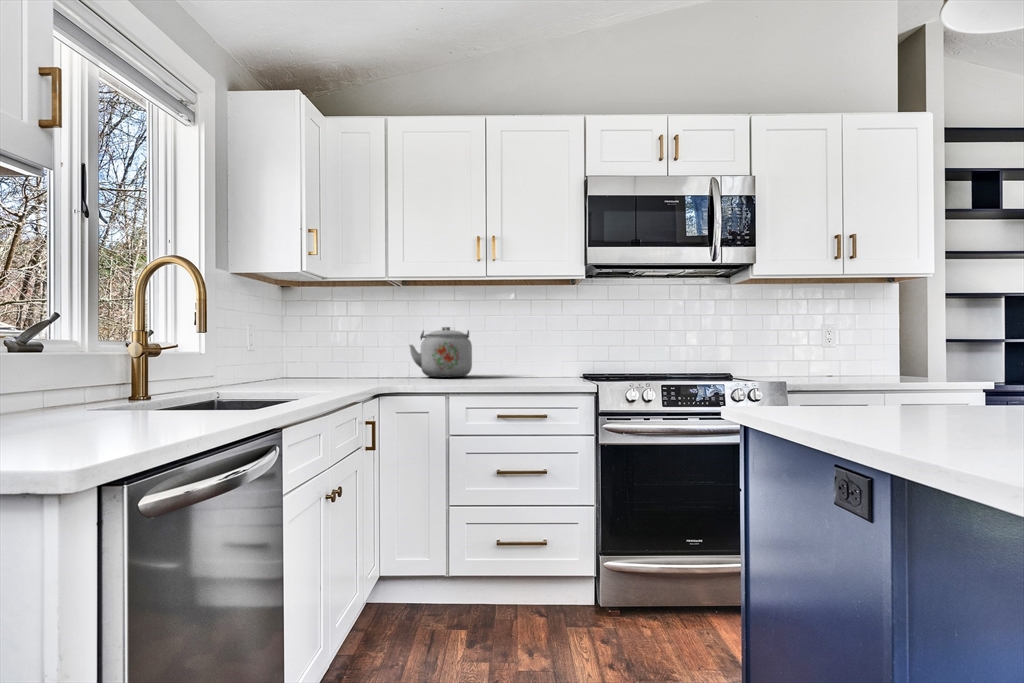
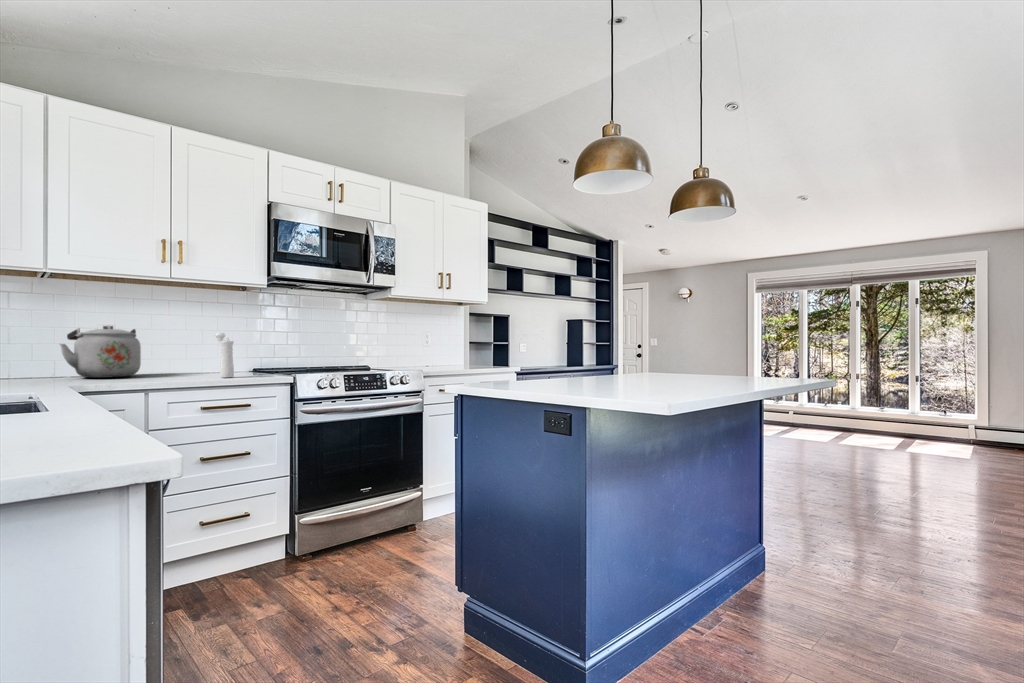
pepper mill: none [528,332,542,382] -> present [215,333,234,377]

